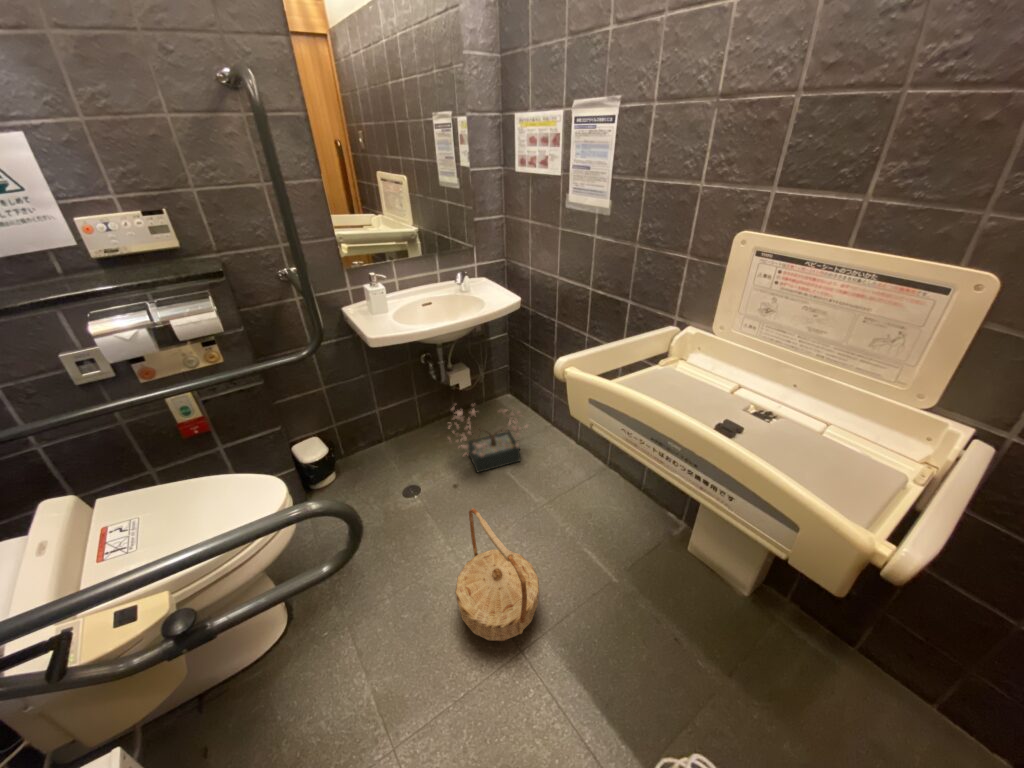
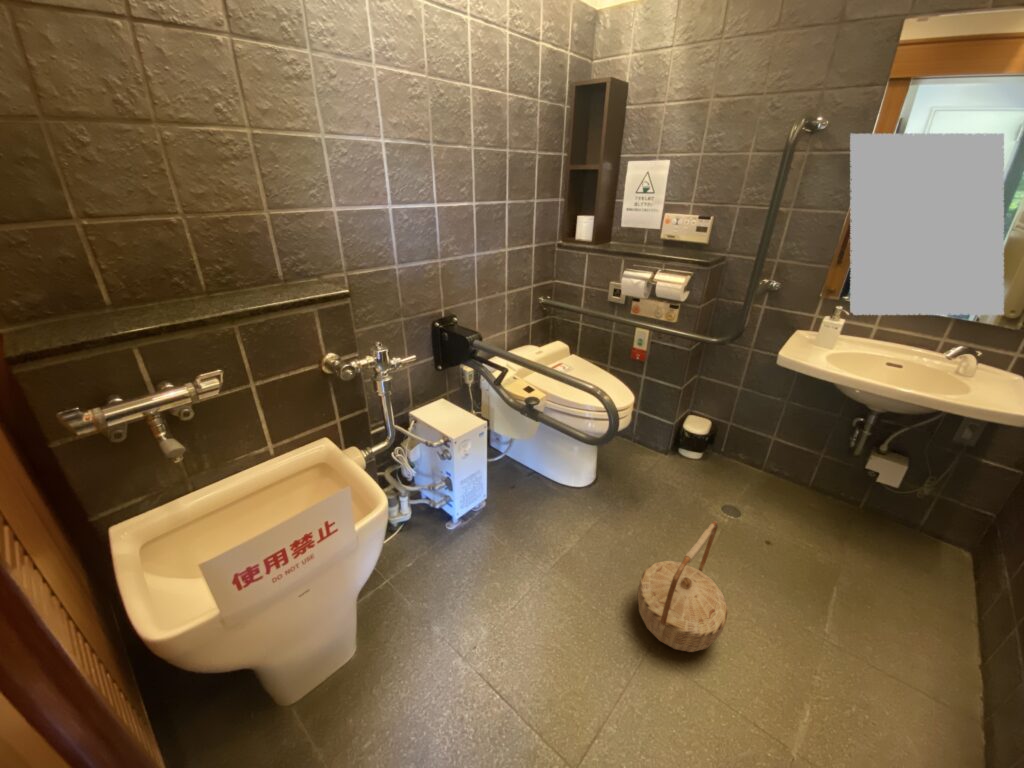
decorative plant: present [449,404,528,472] -> none [798,479,923,603]

